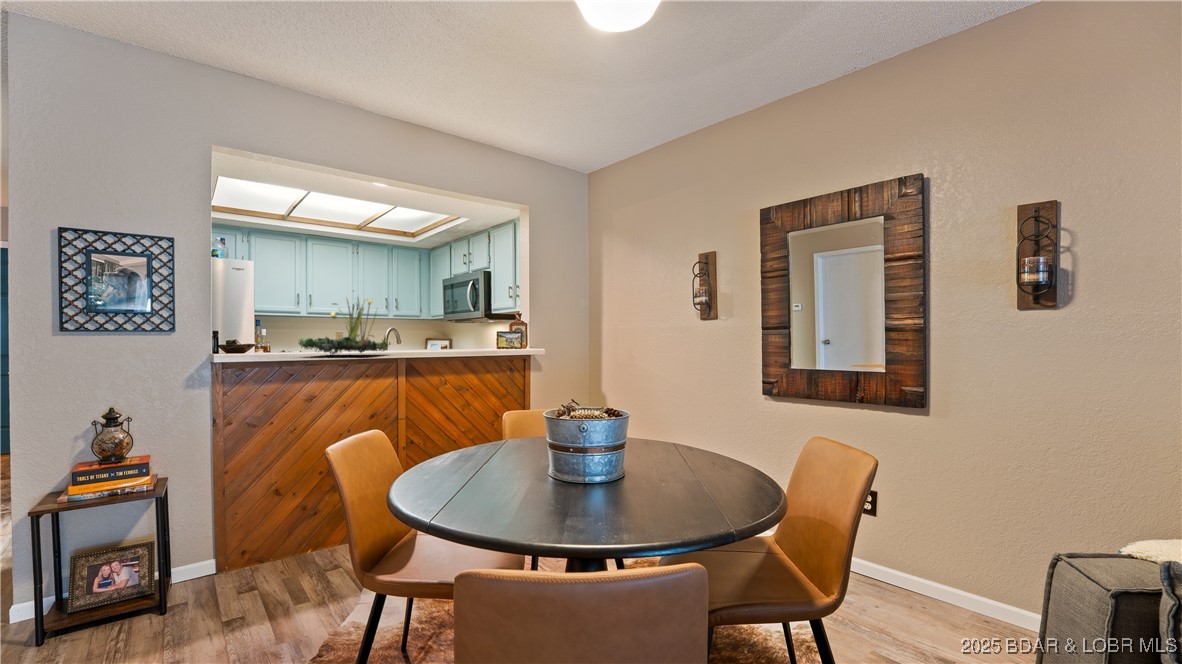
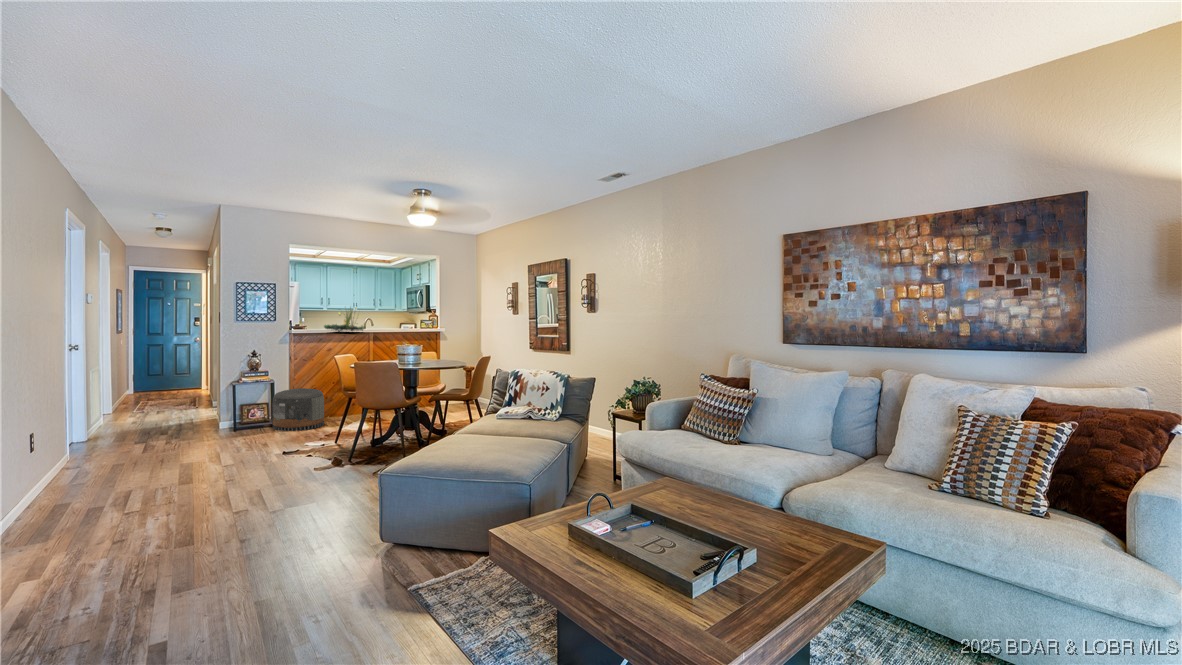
pouf: none [157,496,299,631] -> present [272,388,324,431]

